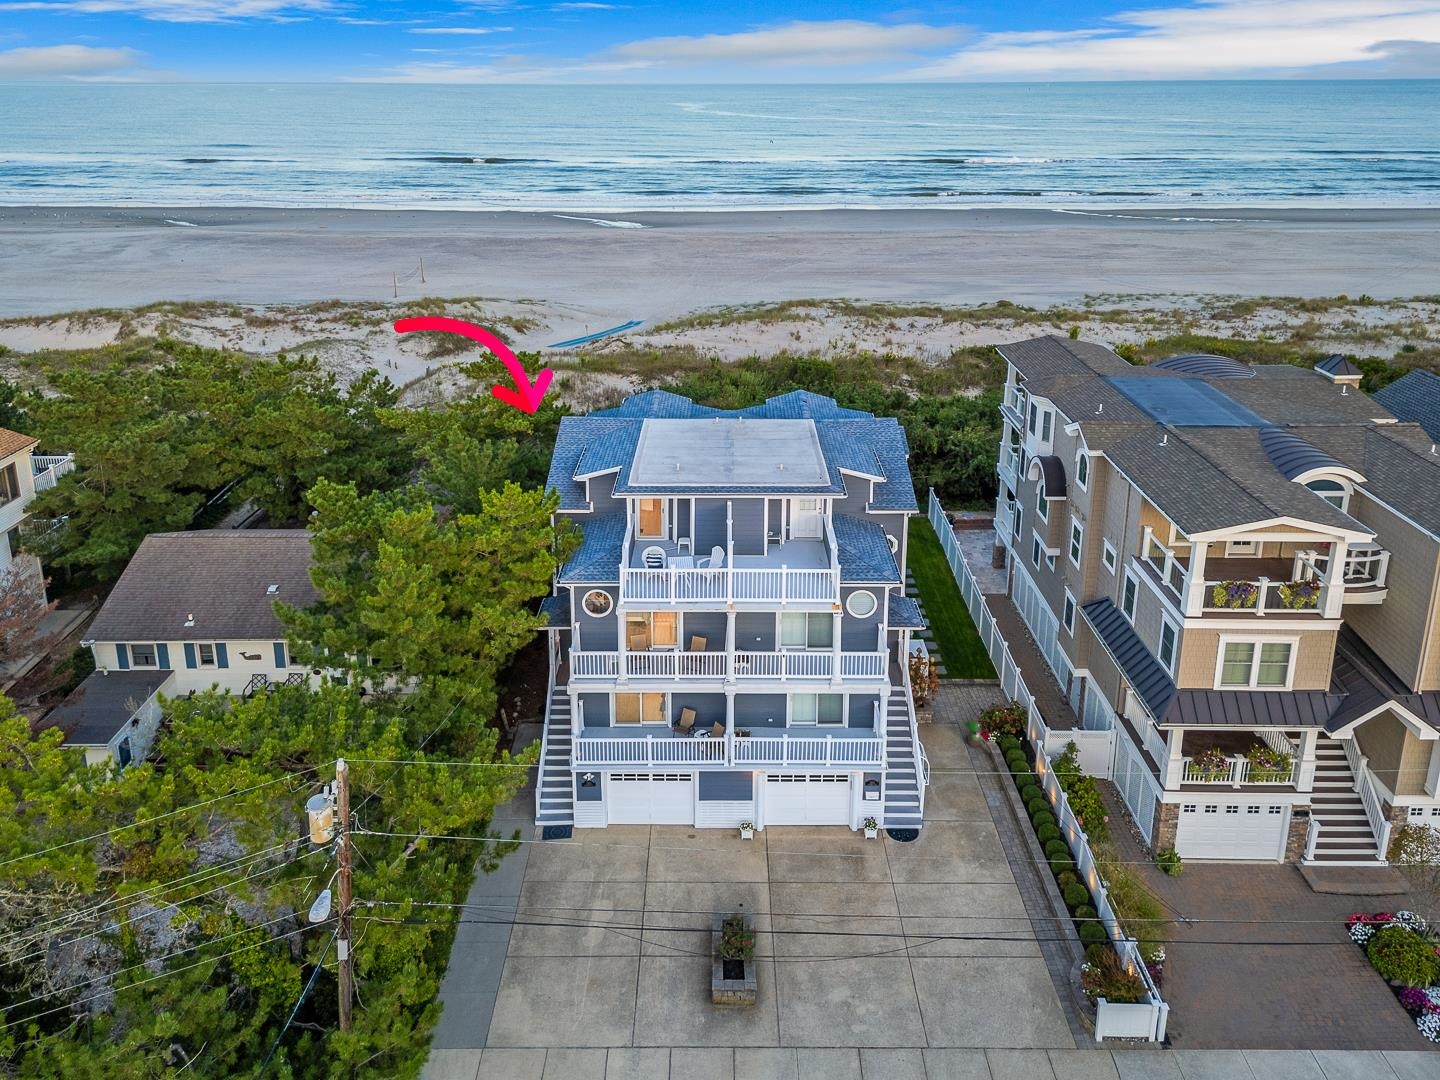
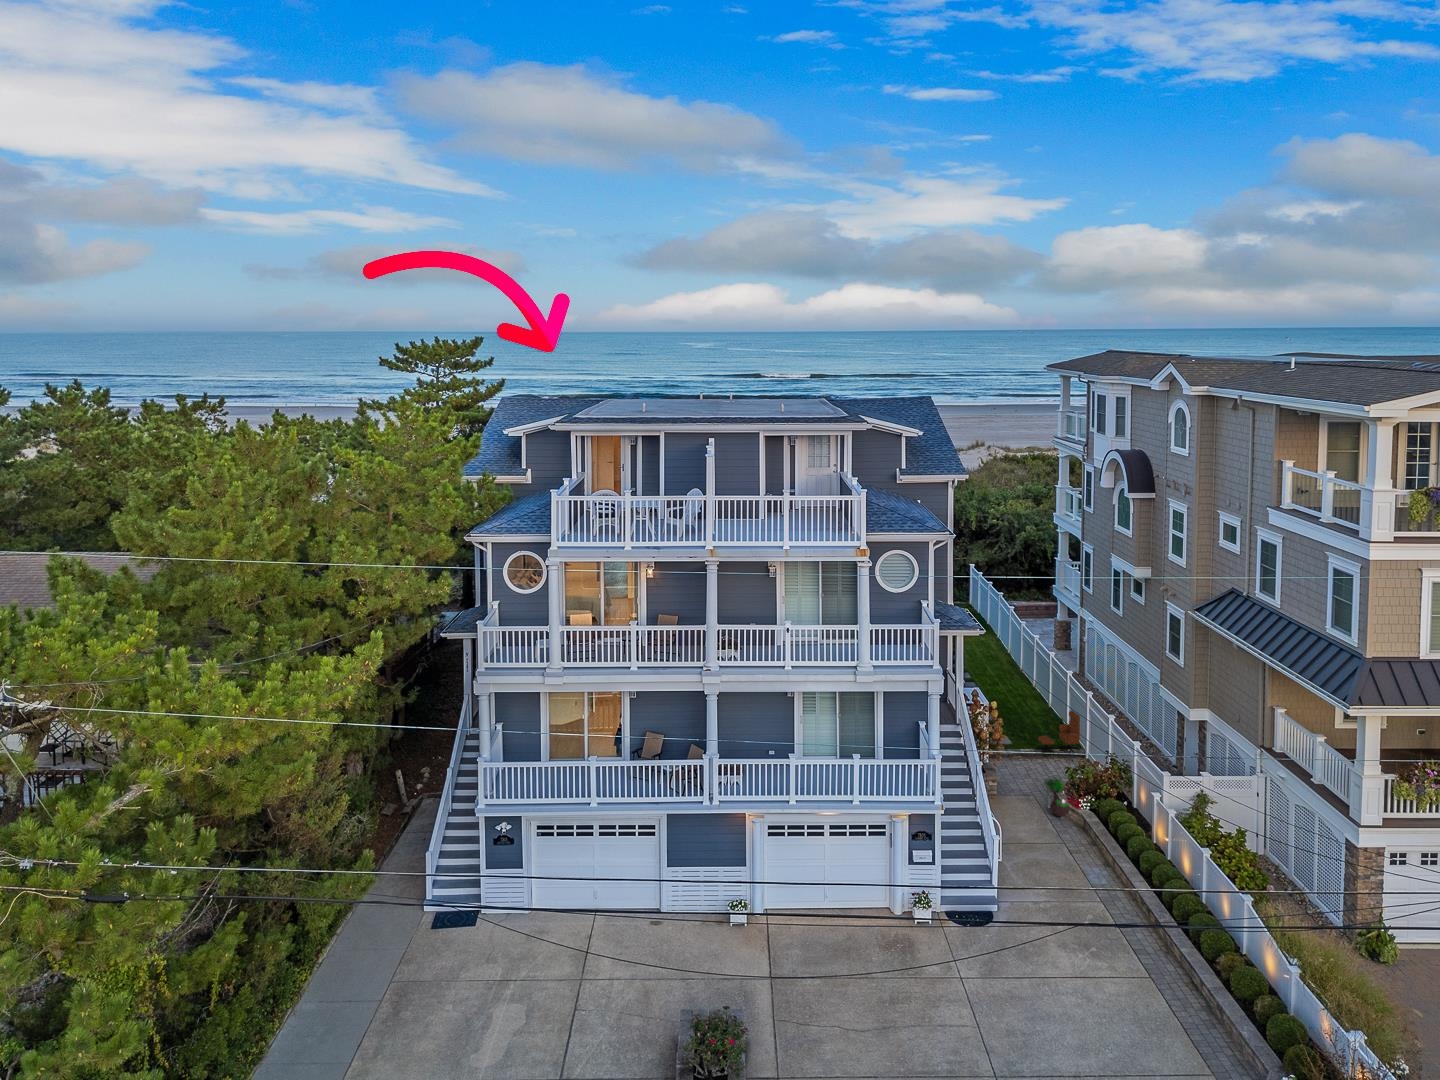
lounge chair: none [965,652,998,684] -> present [1036,711,1080,753]

